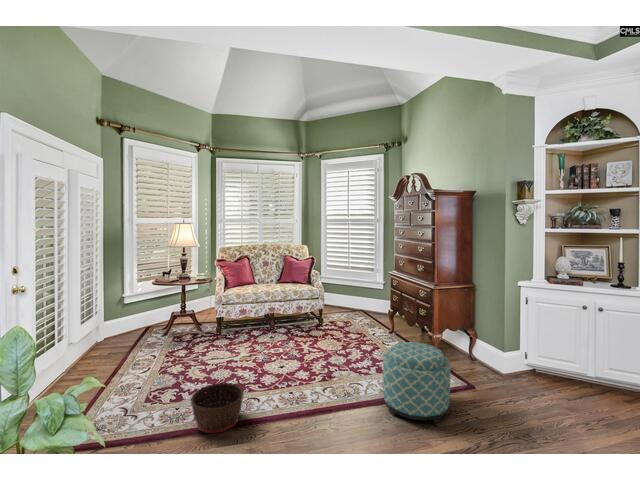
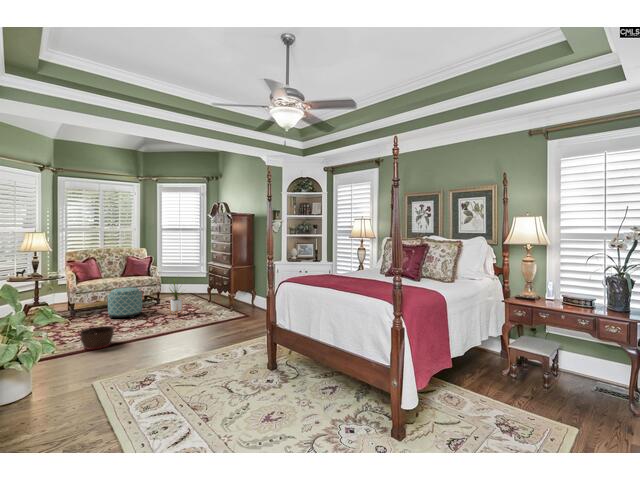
house plant: none [328,291,362,358] -> present [170,281,183,316]
ottoman: present [382,342,450,423] -> present [108,288,142,319]

